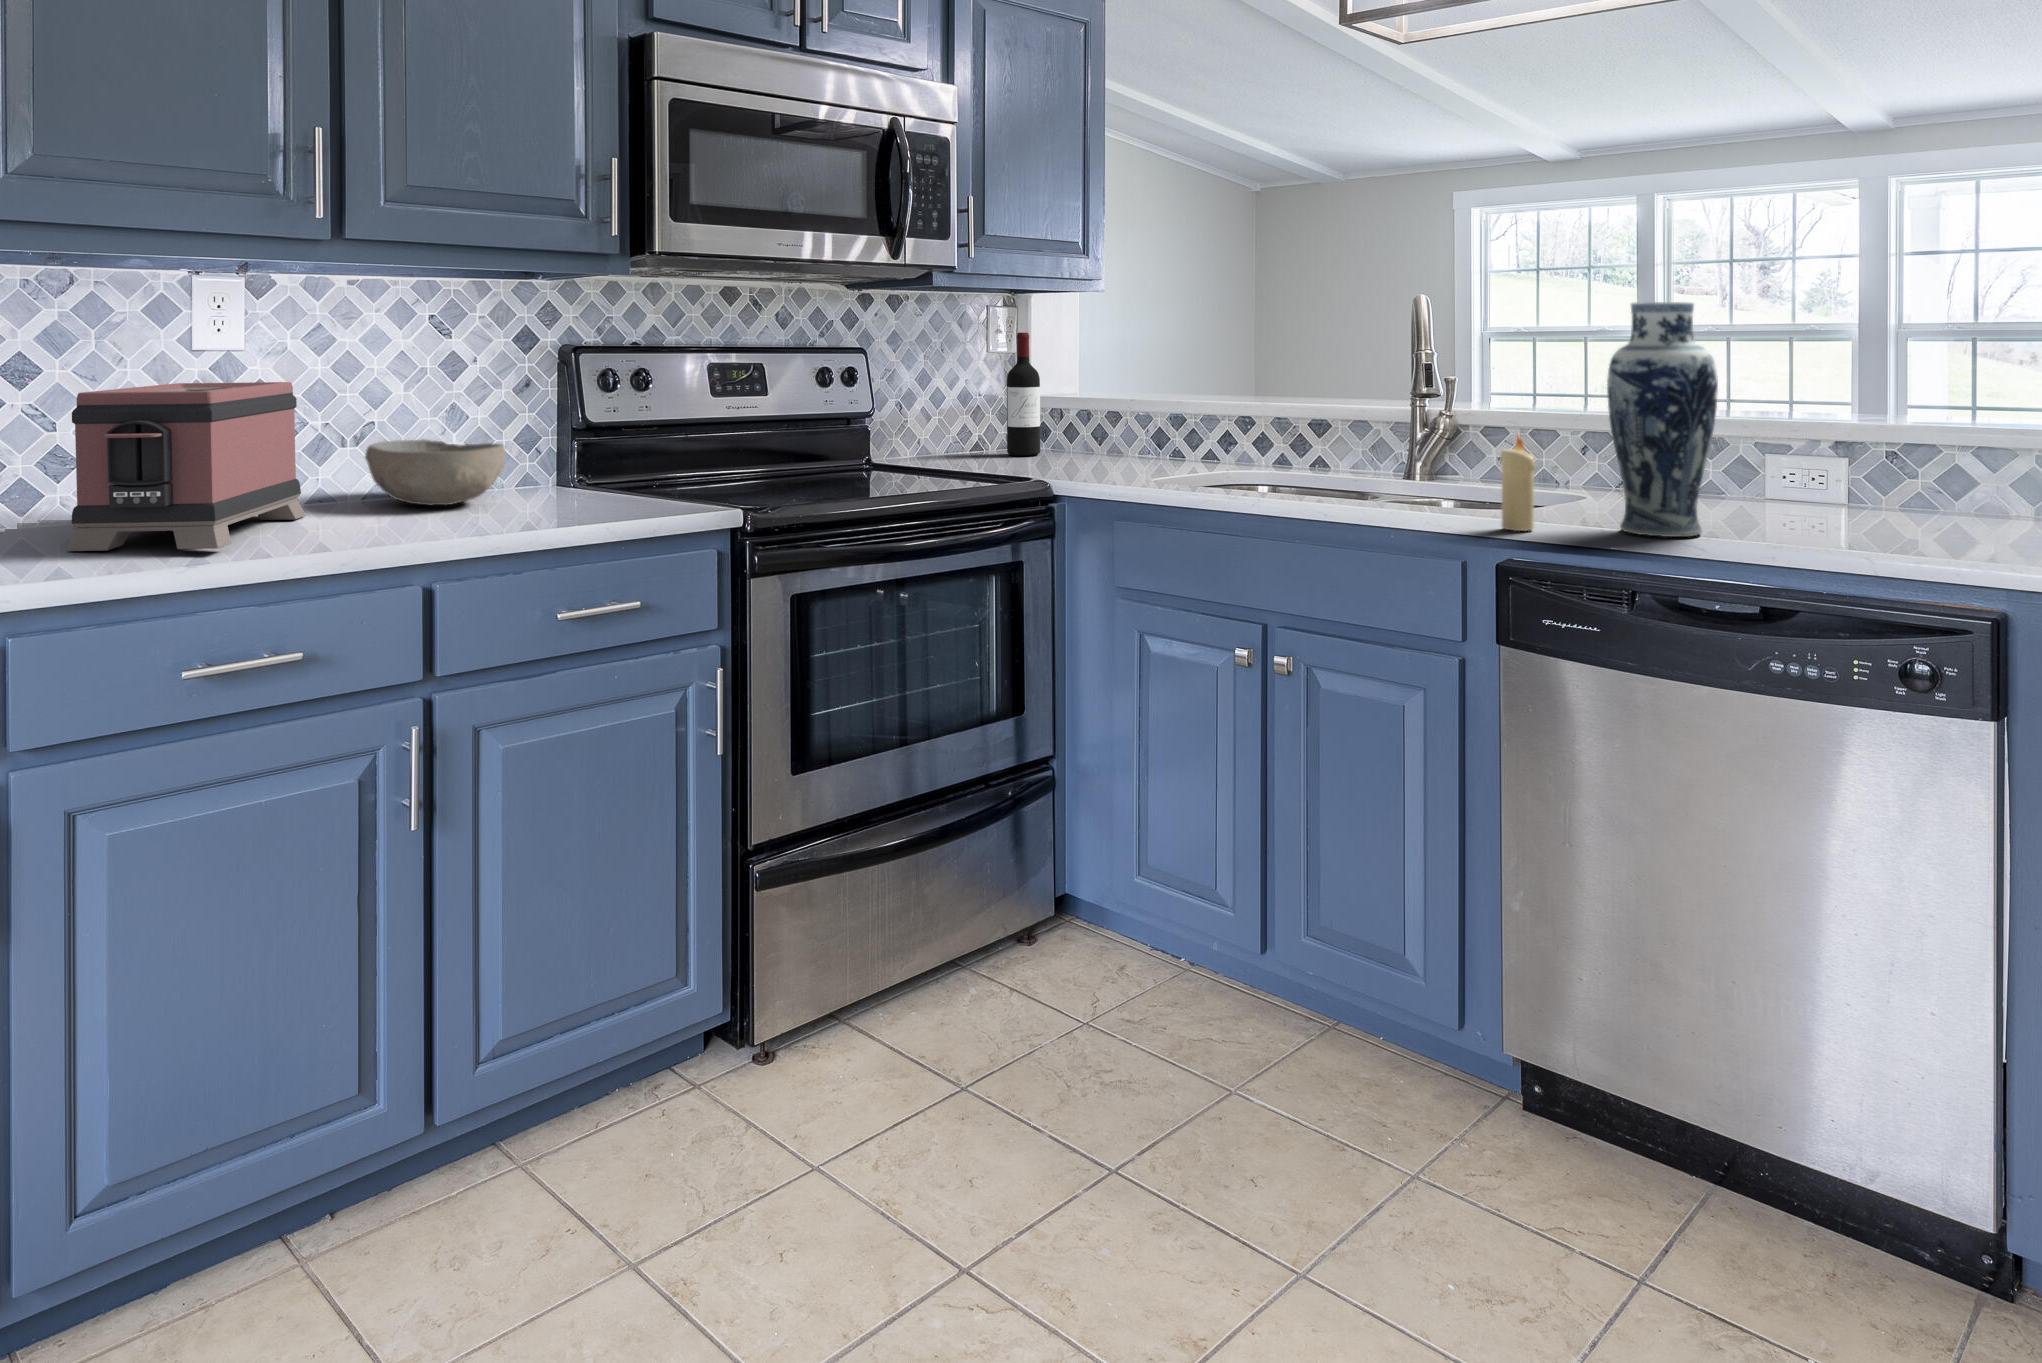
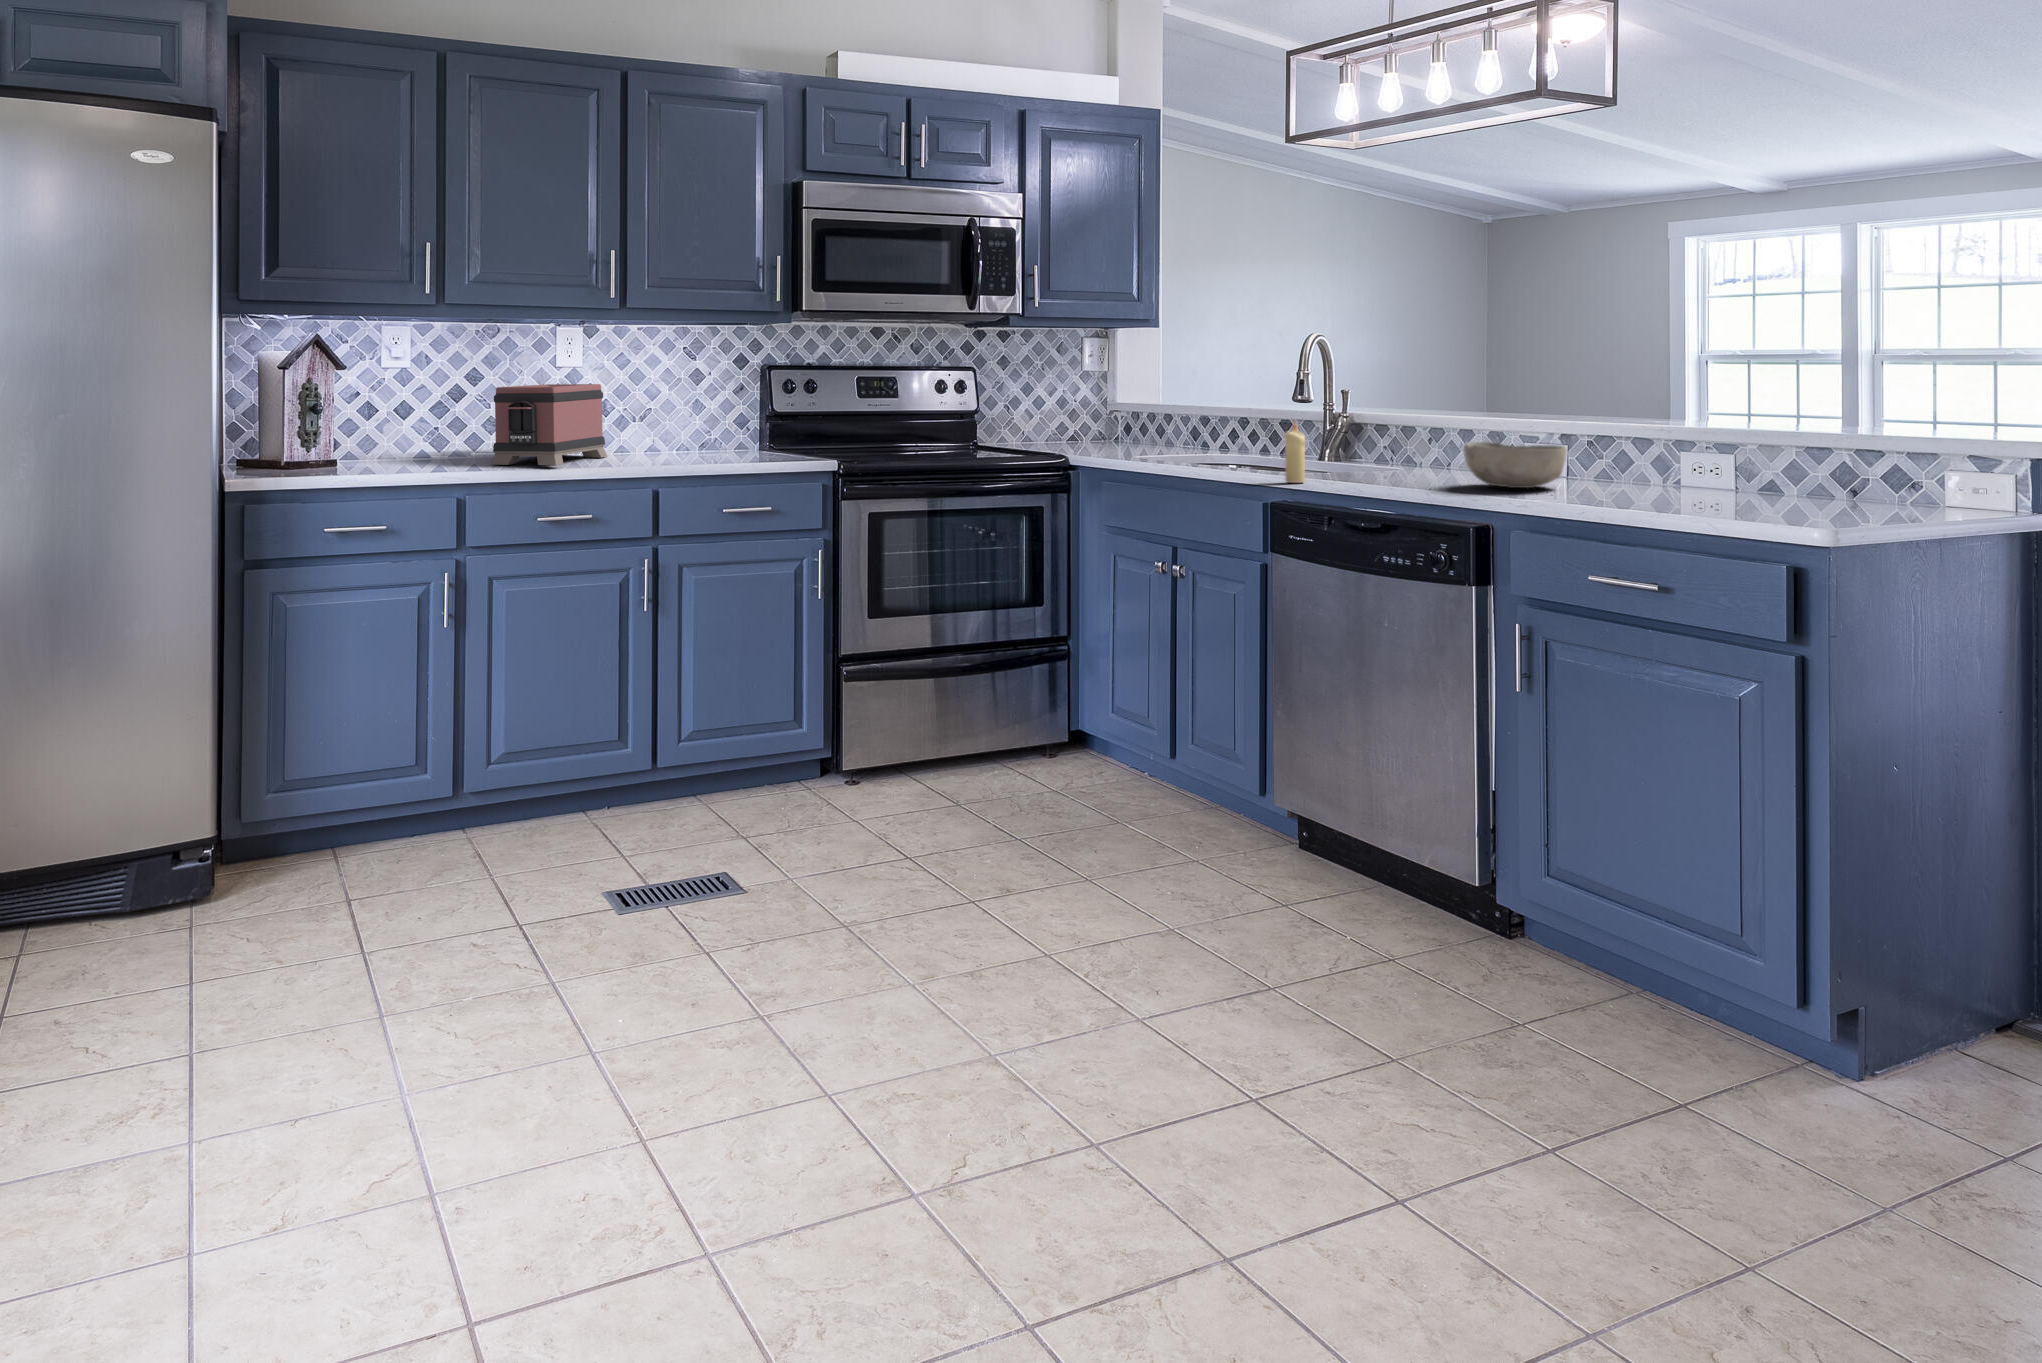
vase: present [1607,302,1718,537] -> none [1344,337,1410,487]
wine bottle: present [1007,333,1040,456] -> none [1098,356,1123,445]
bowl: present [365,439,505,505] -> present [1464,441,1567,488]

